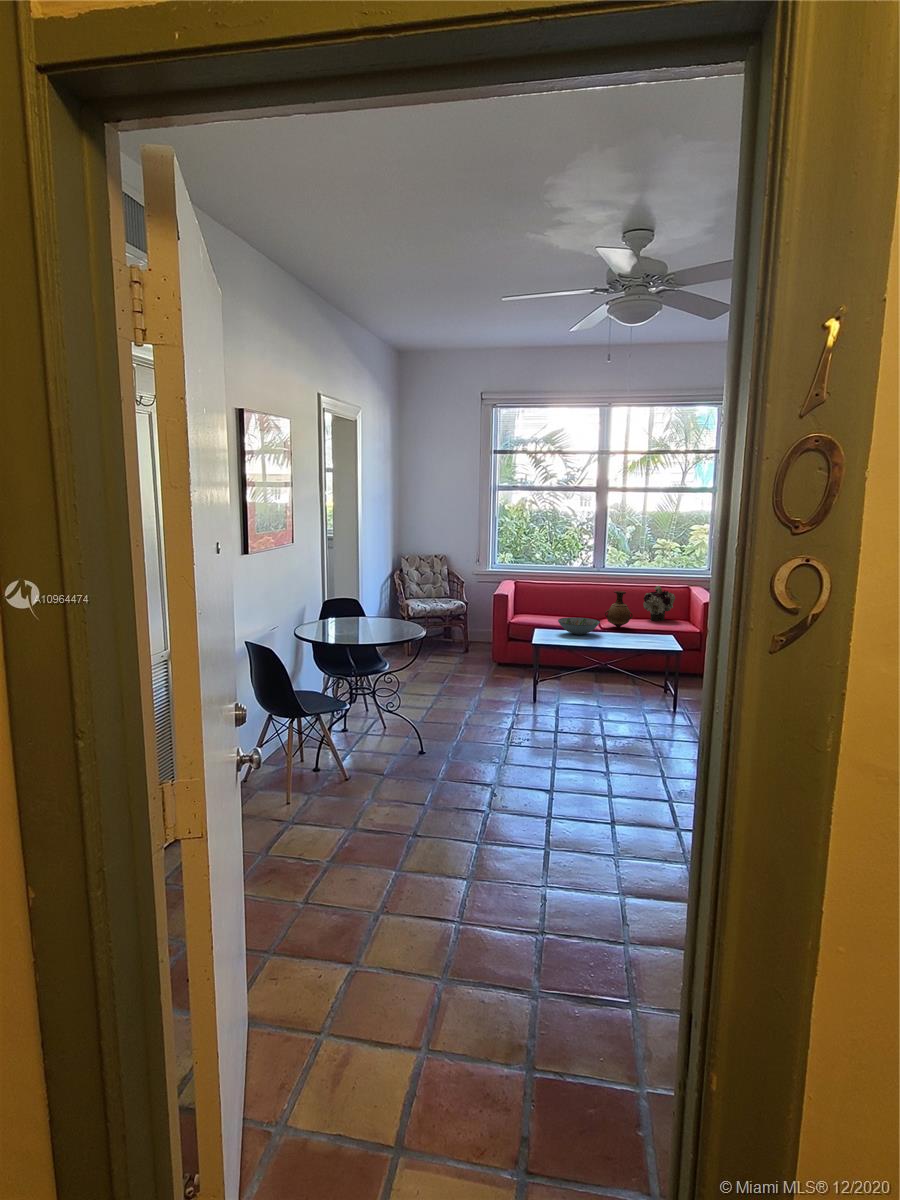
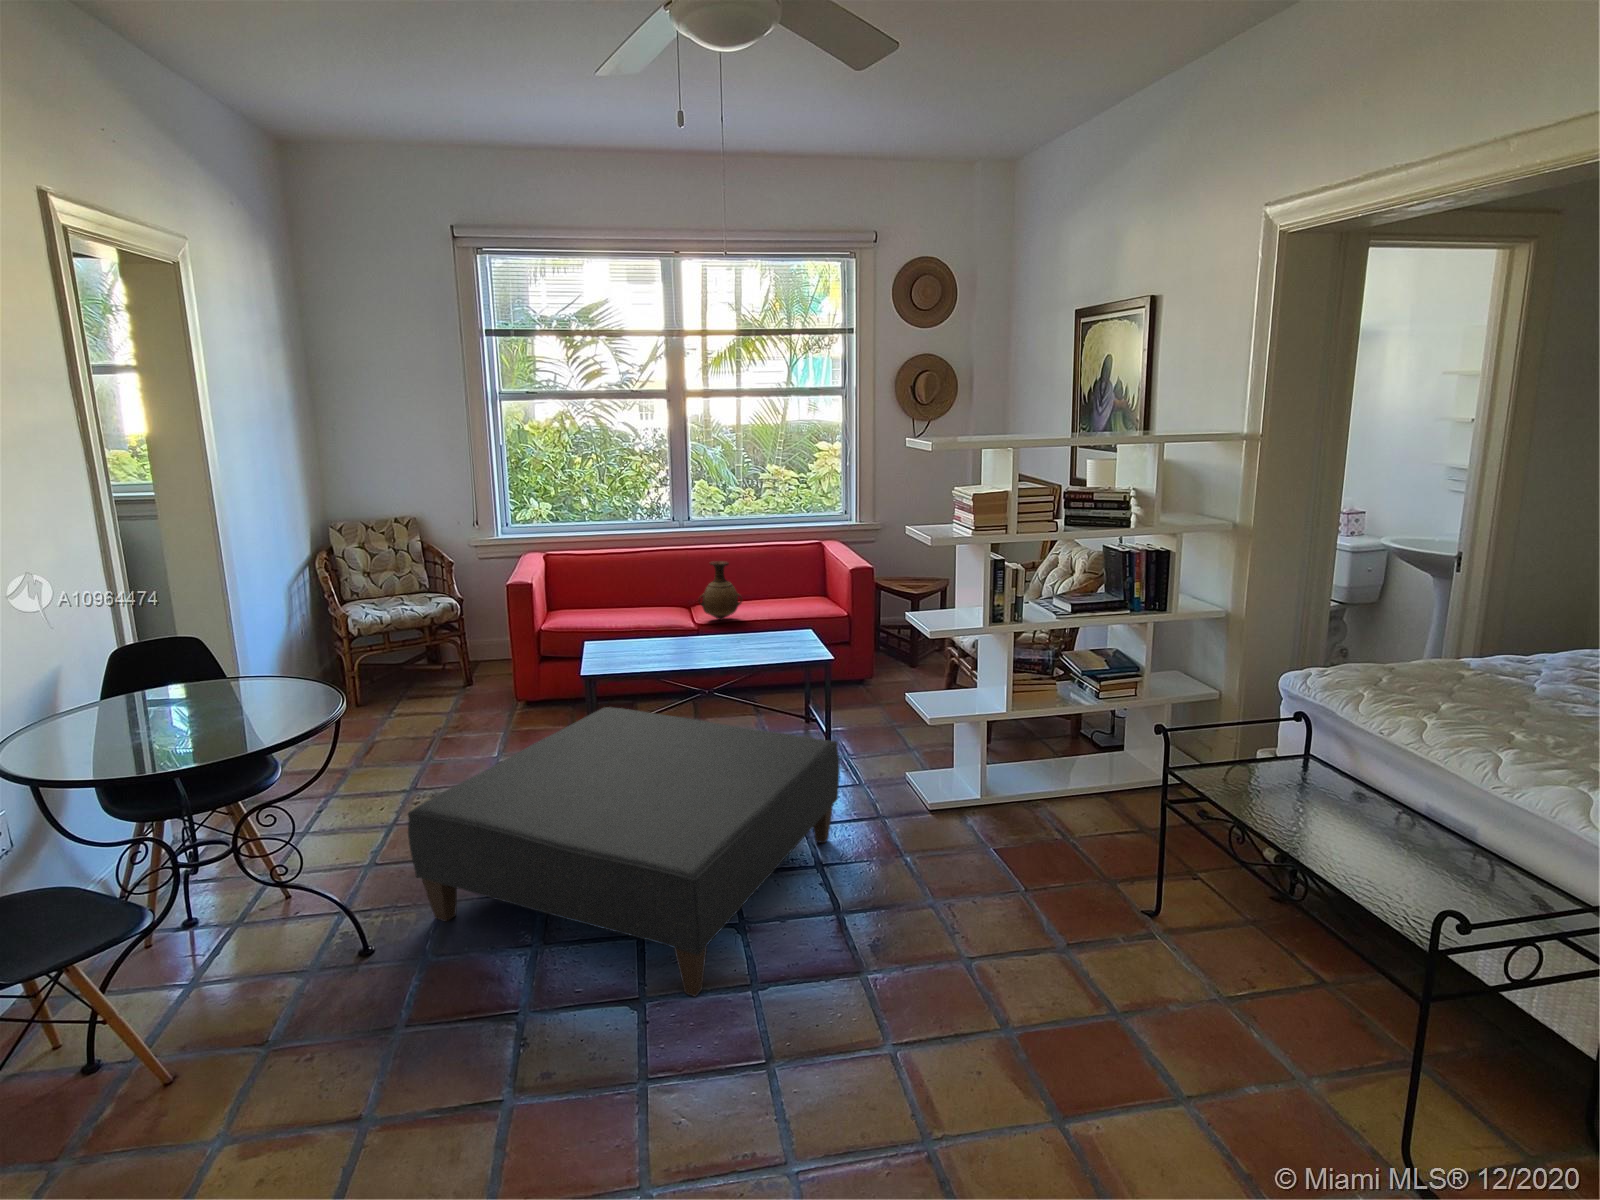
flower arrangement: present [643,586,675,621] -> none [754,544,801,600]
decorative bowl: present [558,617,600,635] -> none [622,613,693,645]
ottoman: none [445,661,676,793] -> present [408,707,840,996]

